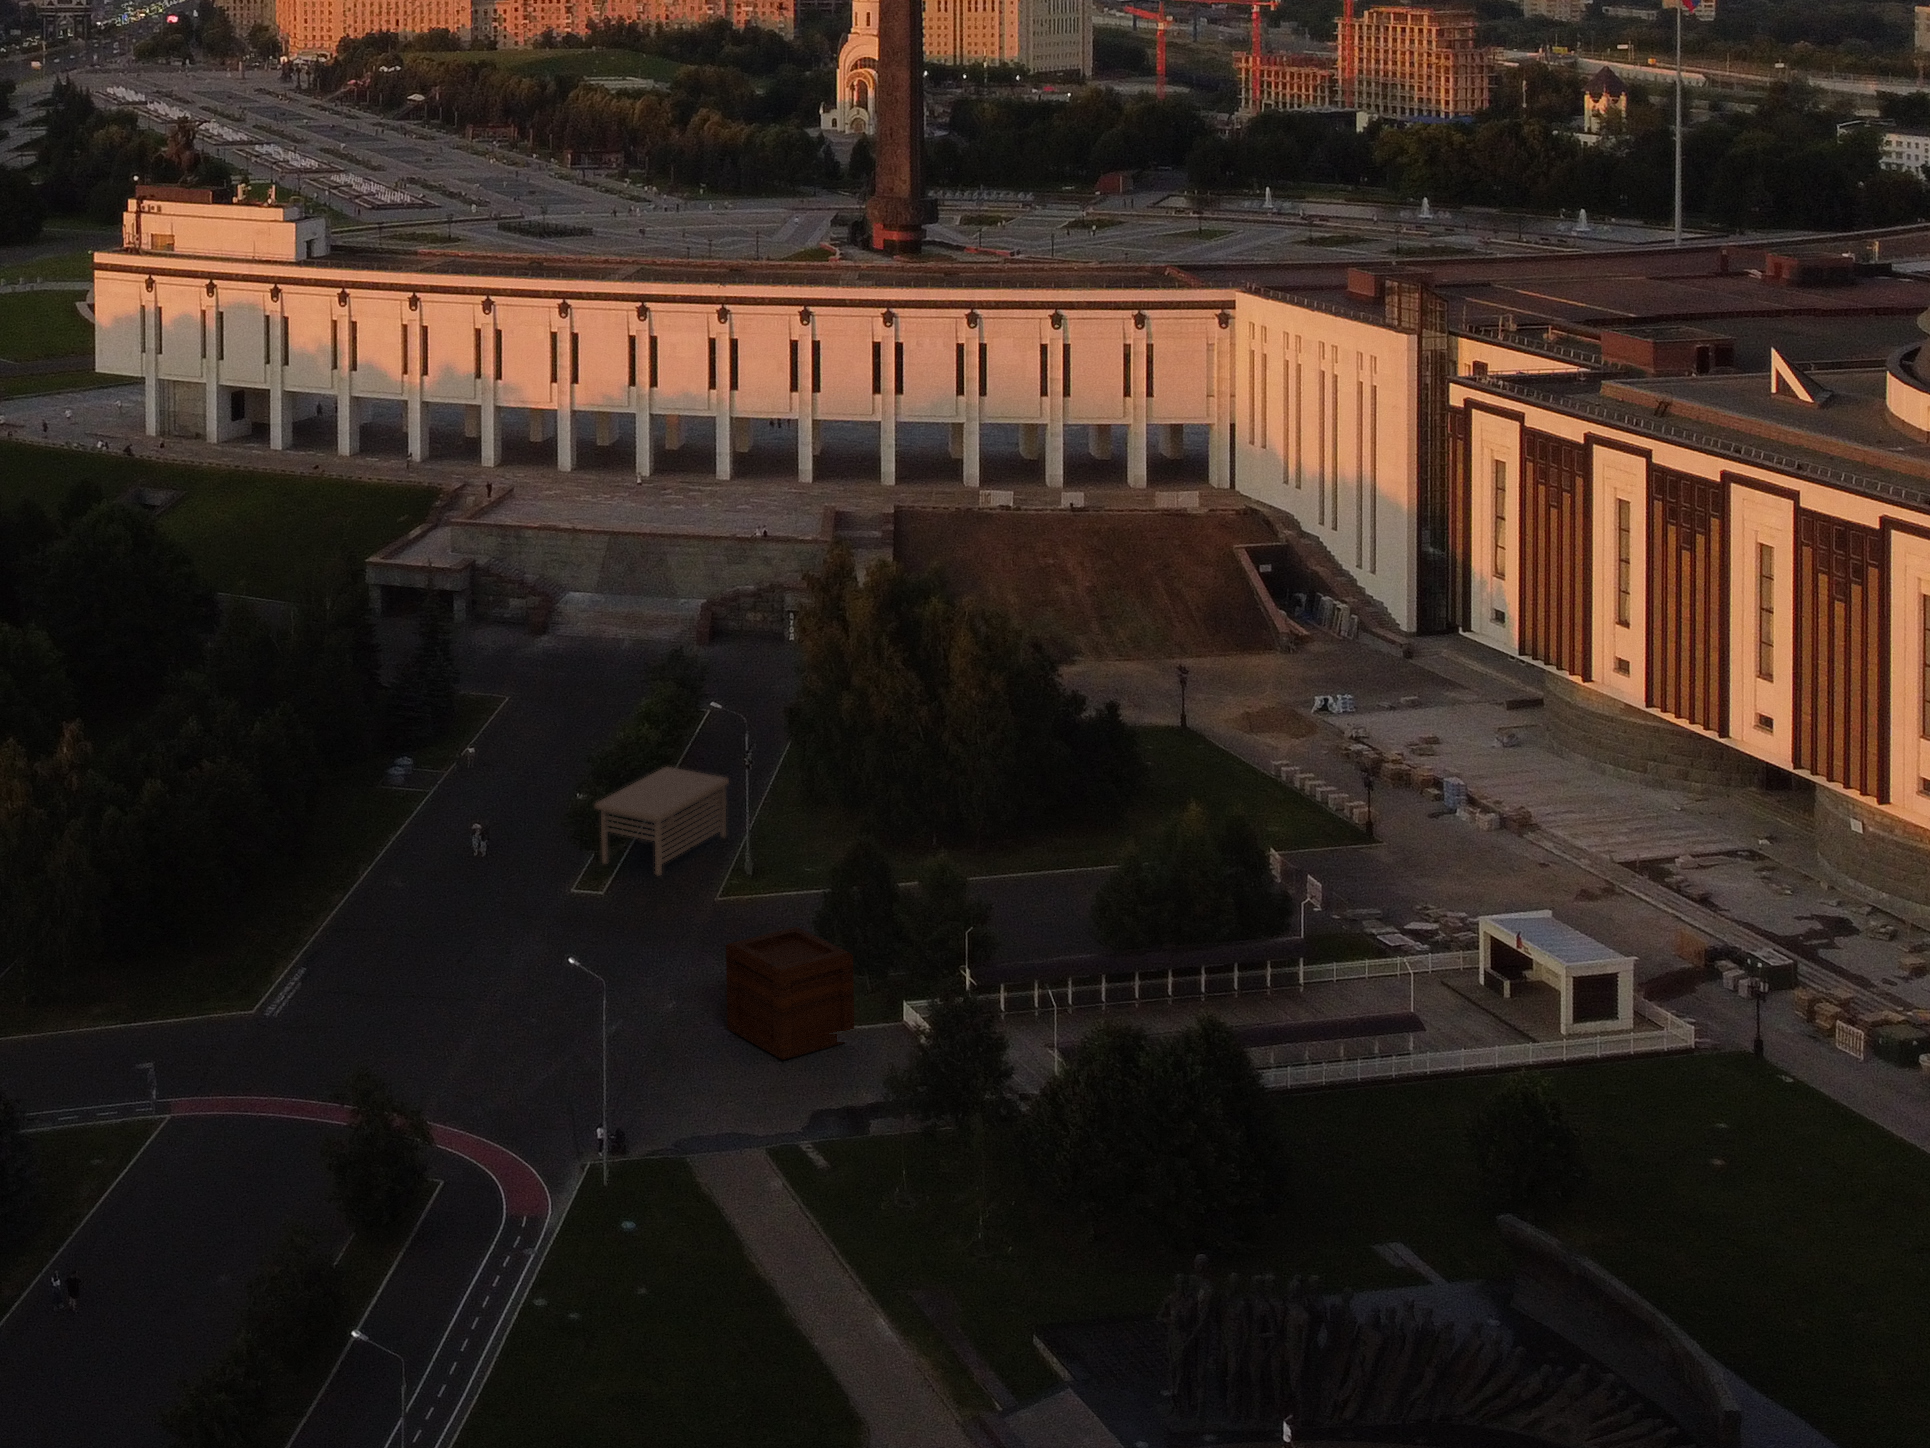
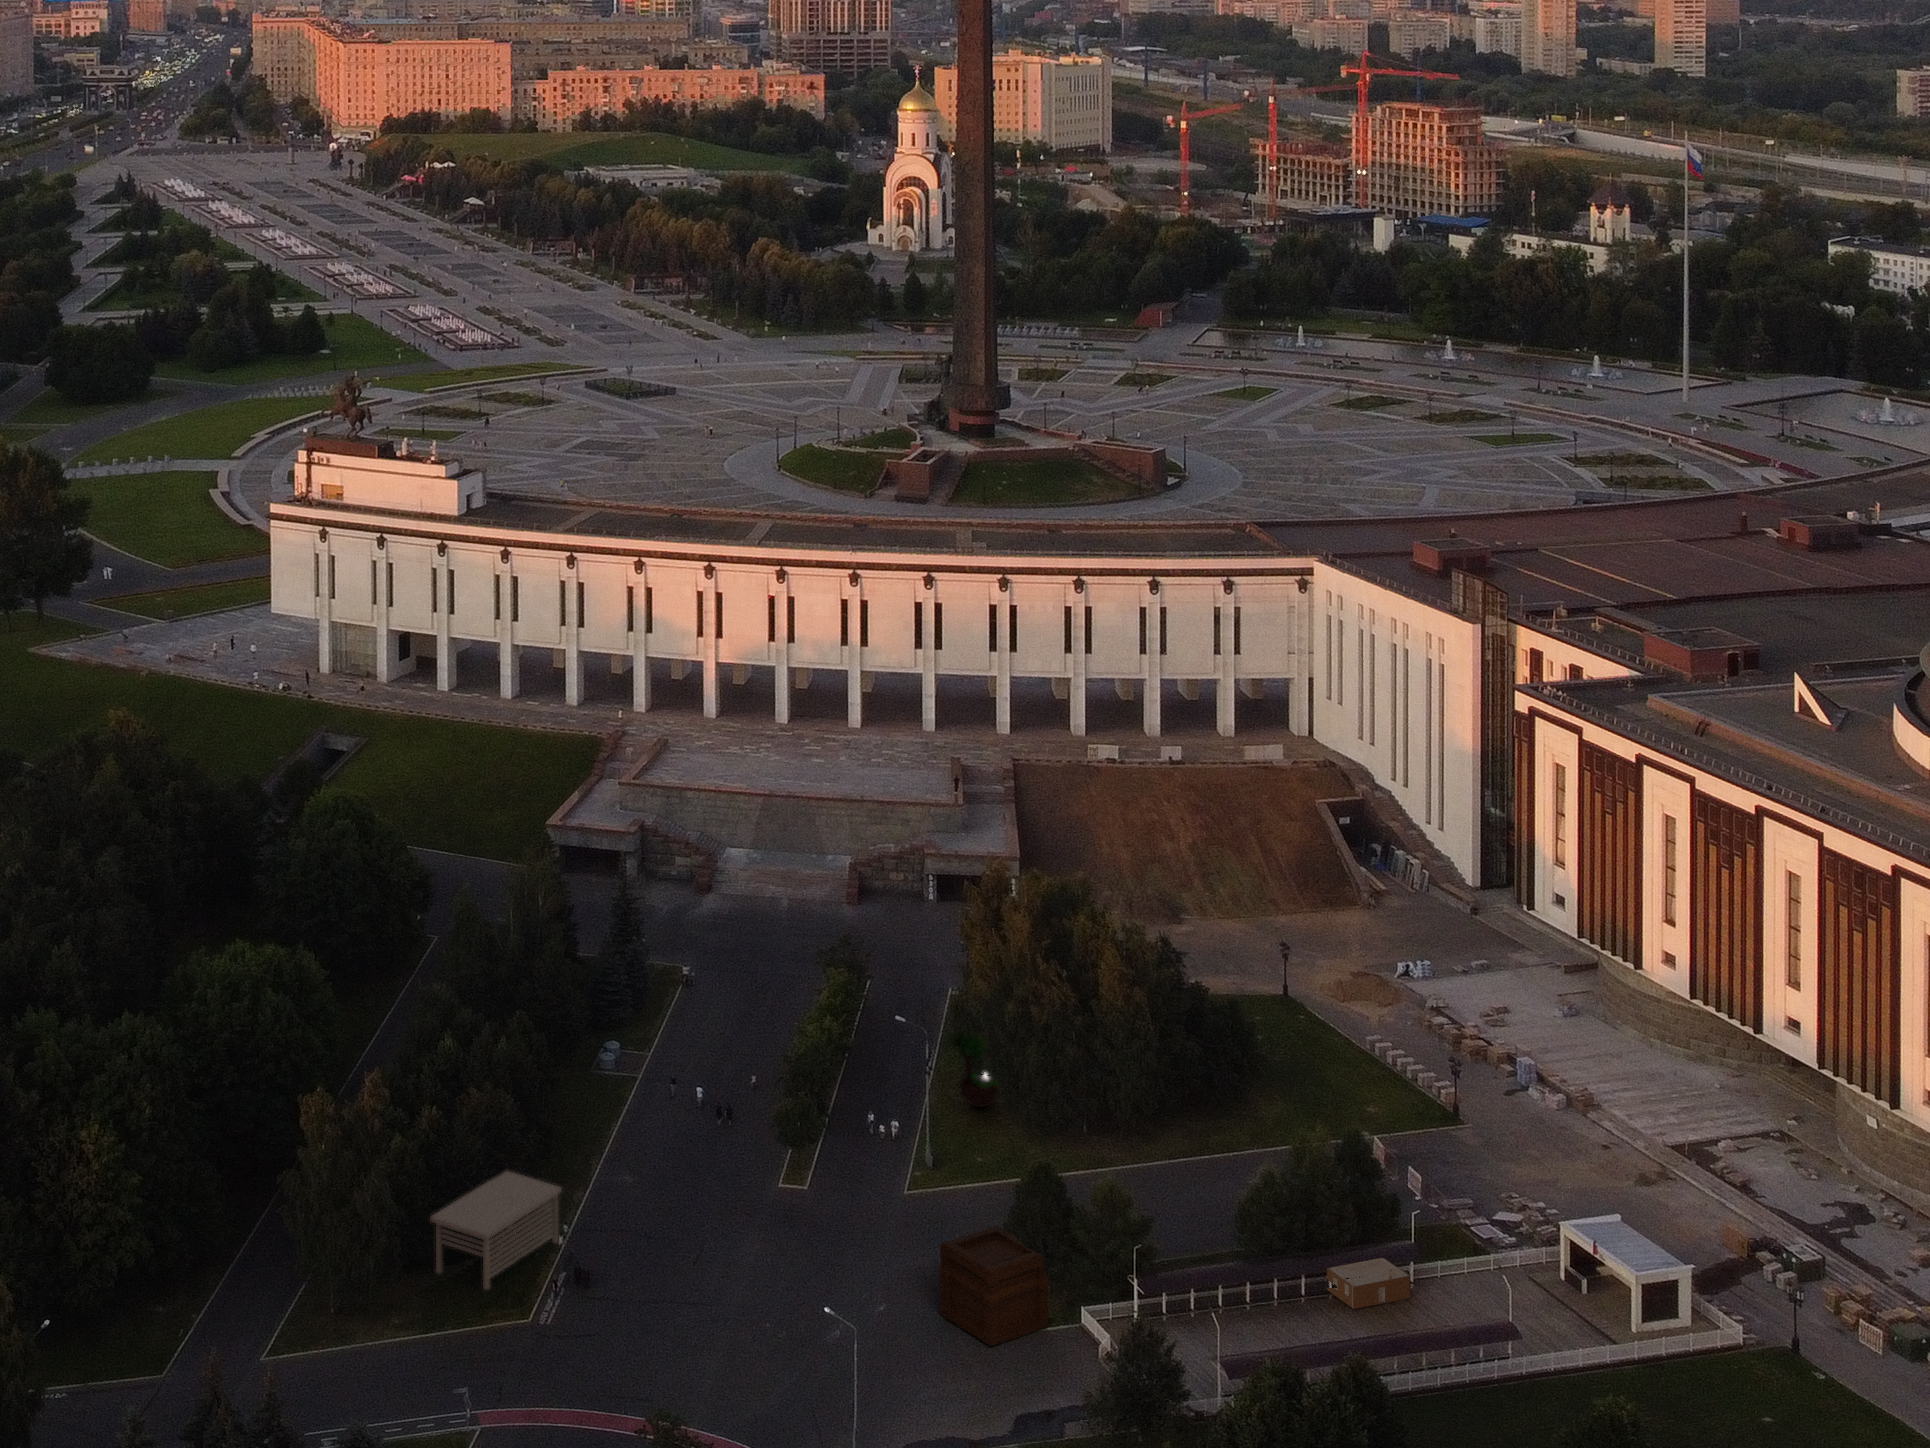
potted tree: none [763,725,829,825] -> present [946,1029,998,1107]
storage bench: present [595,767,729,875] -> present [430,1171,561,1290]
cardboard box: none [1193,962,1294,1018] -> present [1327,1258,1410,1309]

